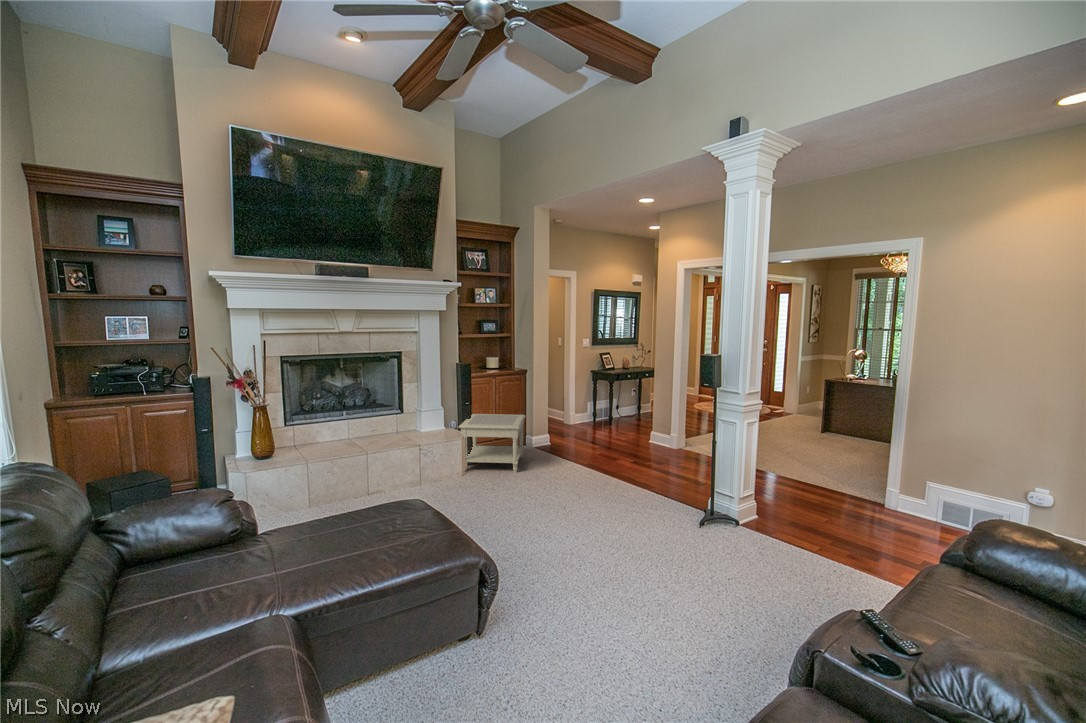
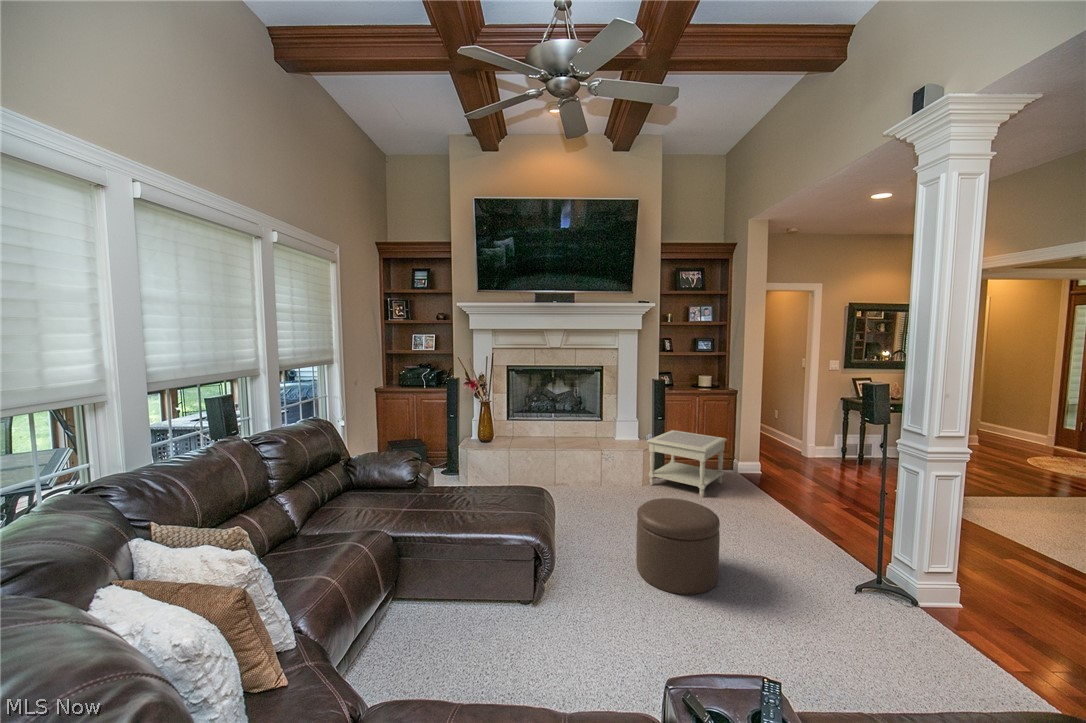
ottoman: none [505,470,577,551] -> present [636,498,720,595]

